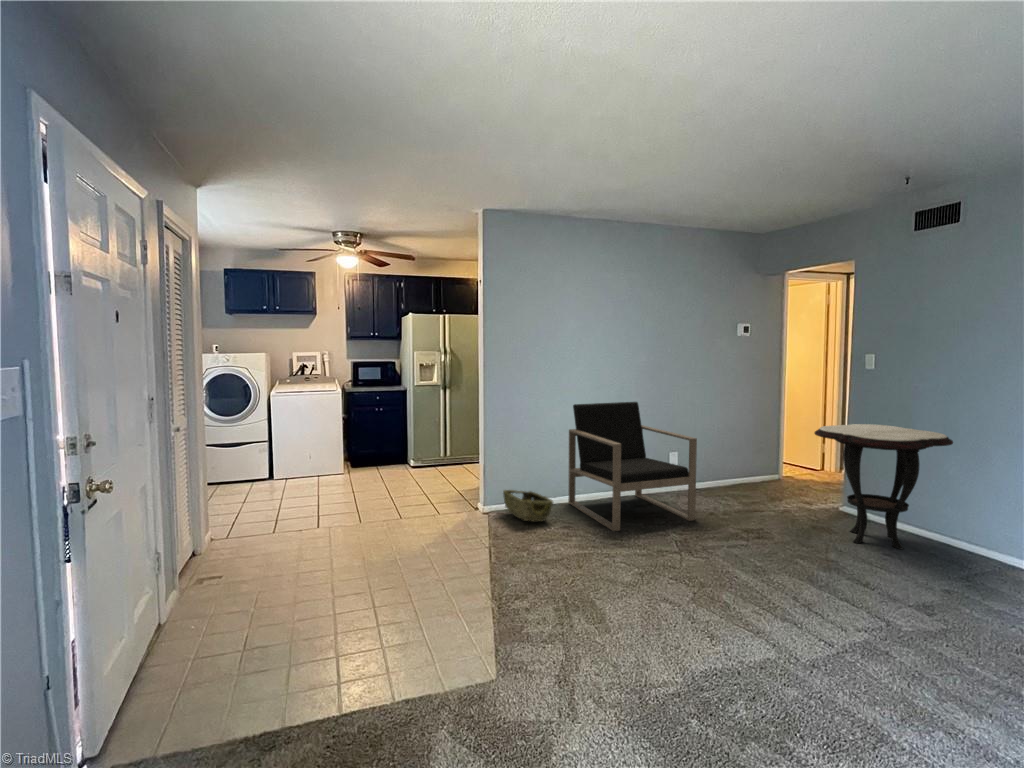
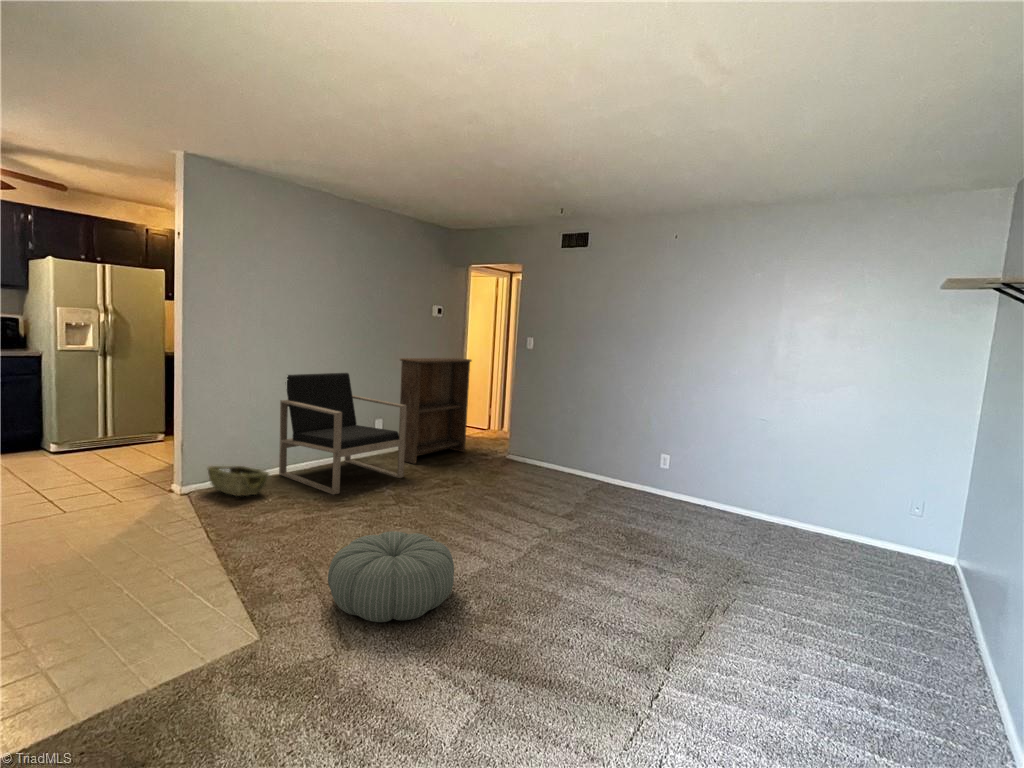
bookshelf: none [694,383,787,506] -> present [400,358,472,464]
side table: present [814,424,953,549] -> none [496,391,580,481]
pouf: none [570,587,720,705] -> present [328,531,454,622]

